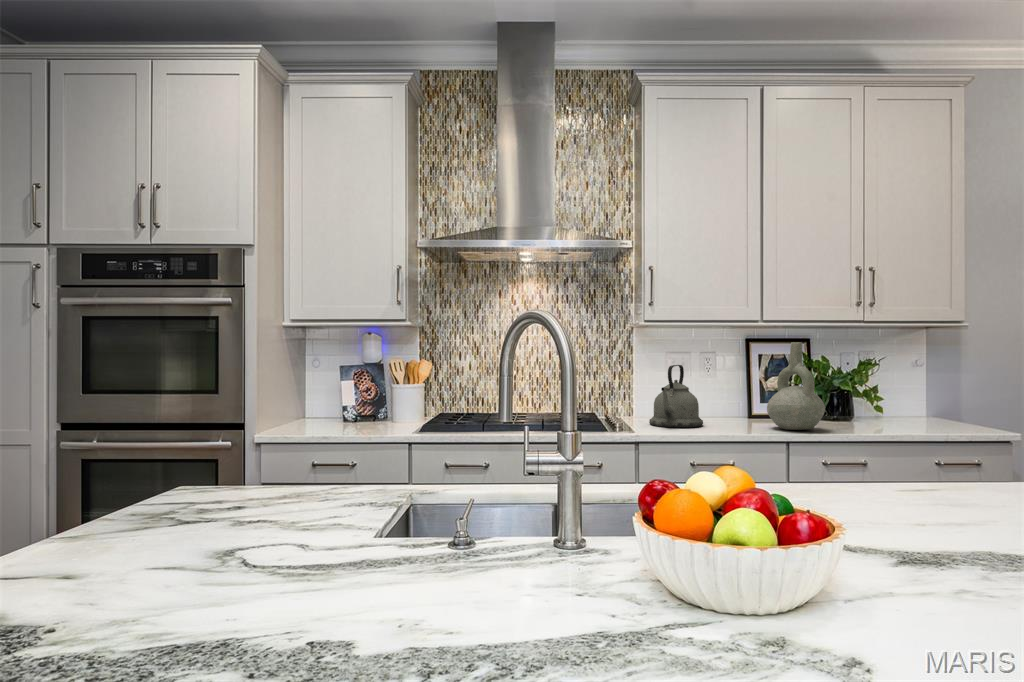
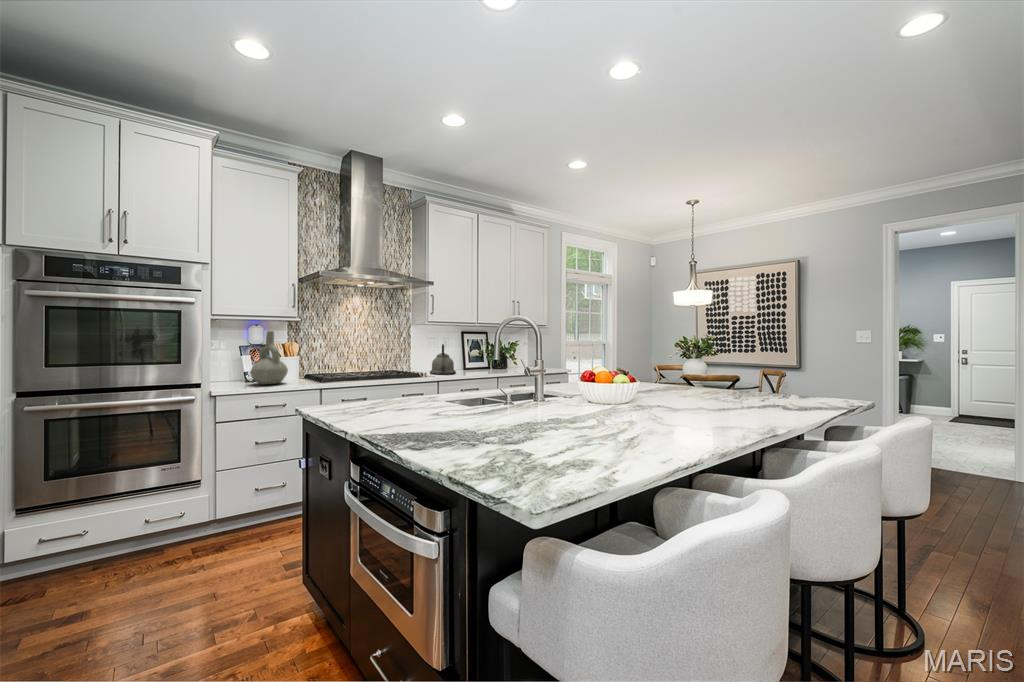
decorative vase: present [767,342,825,430] -> present [250,331,288,384]

